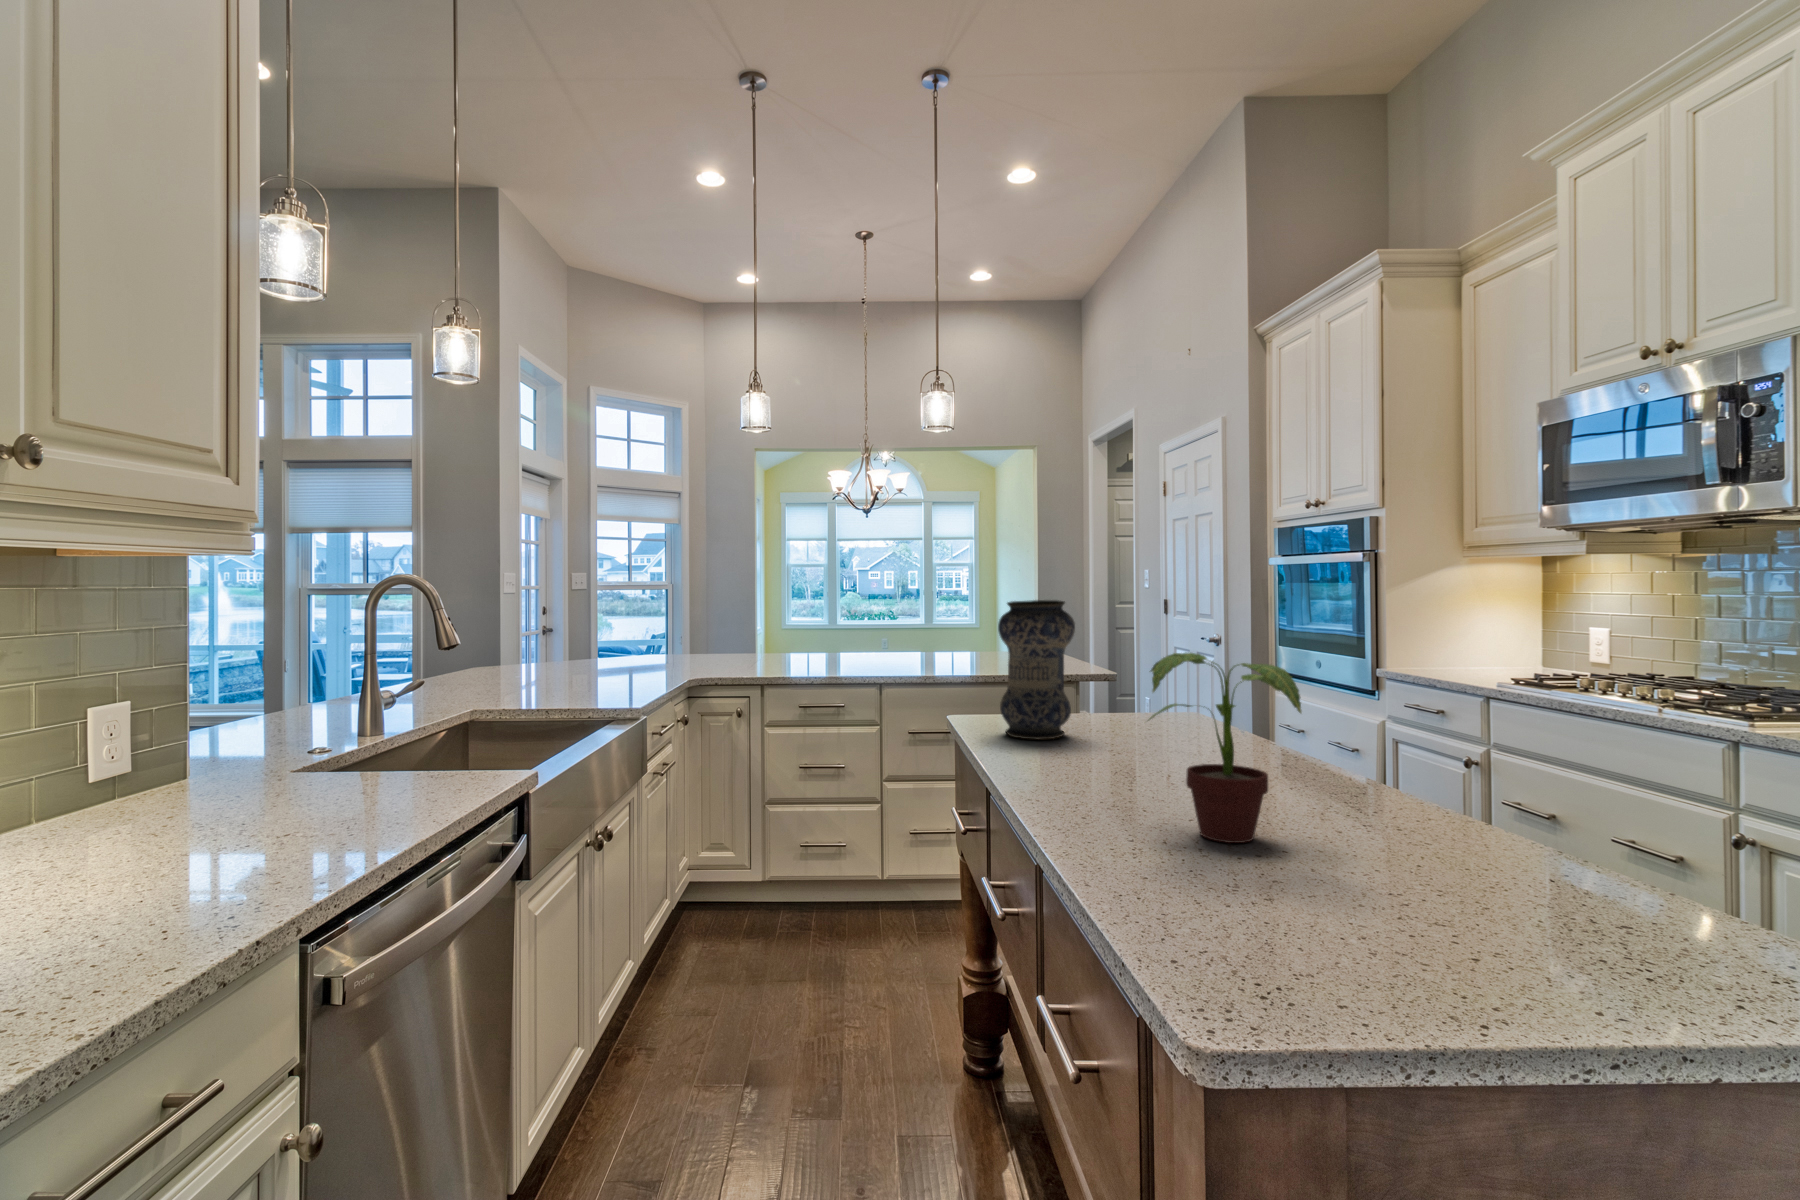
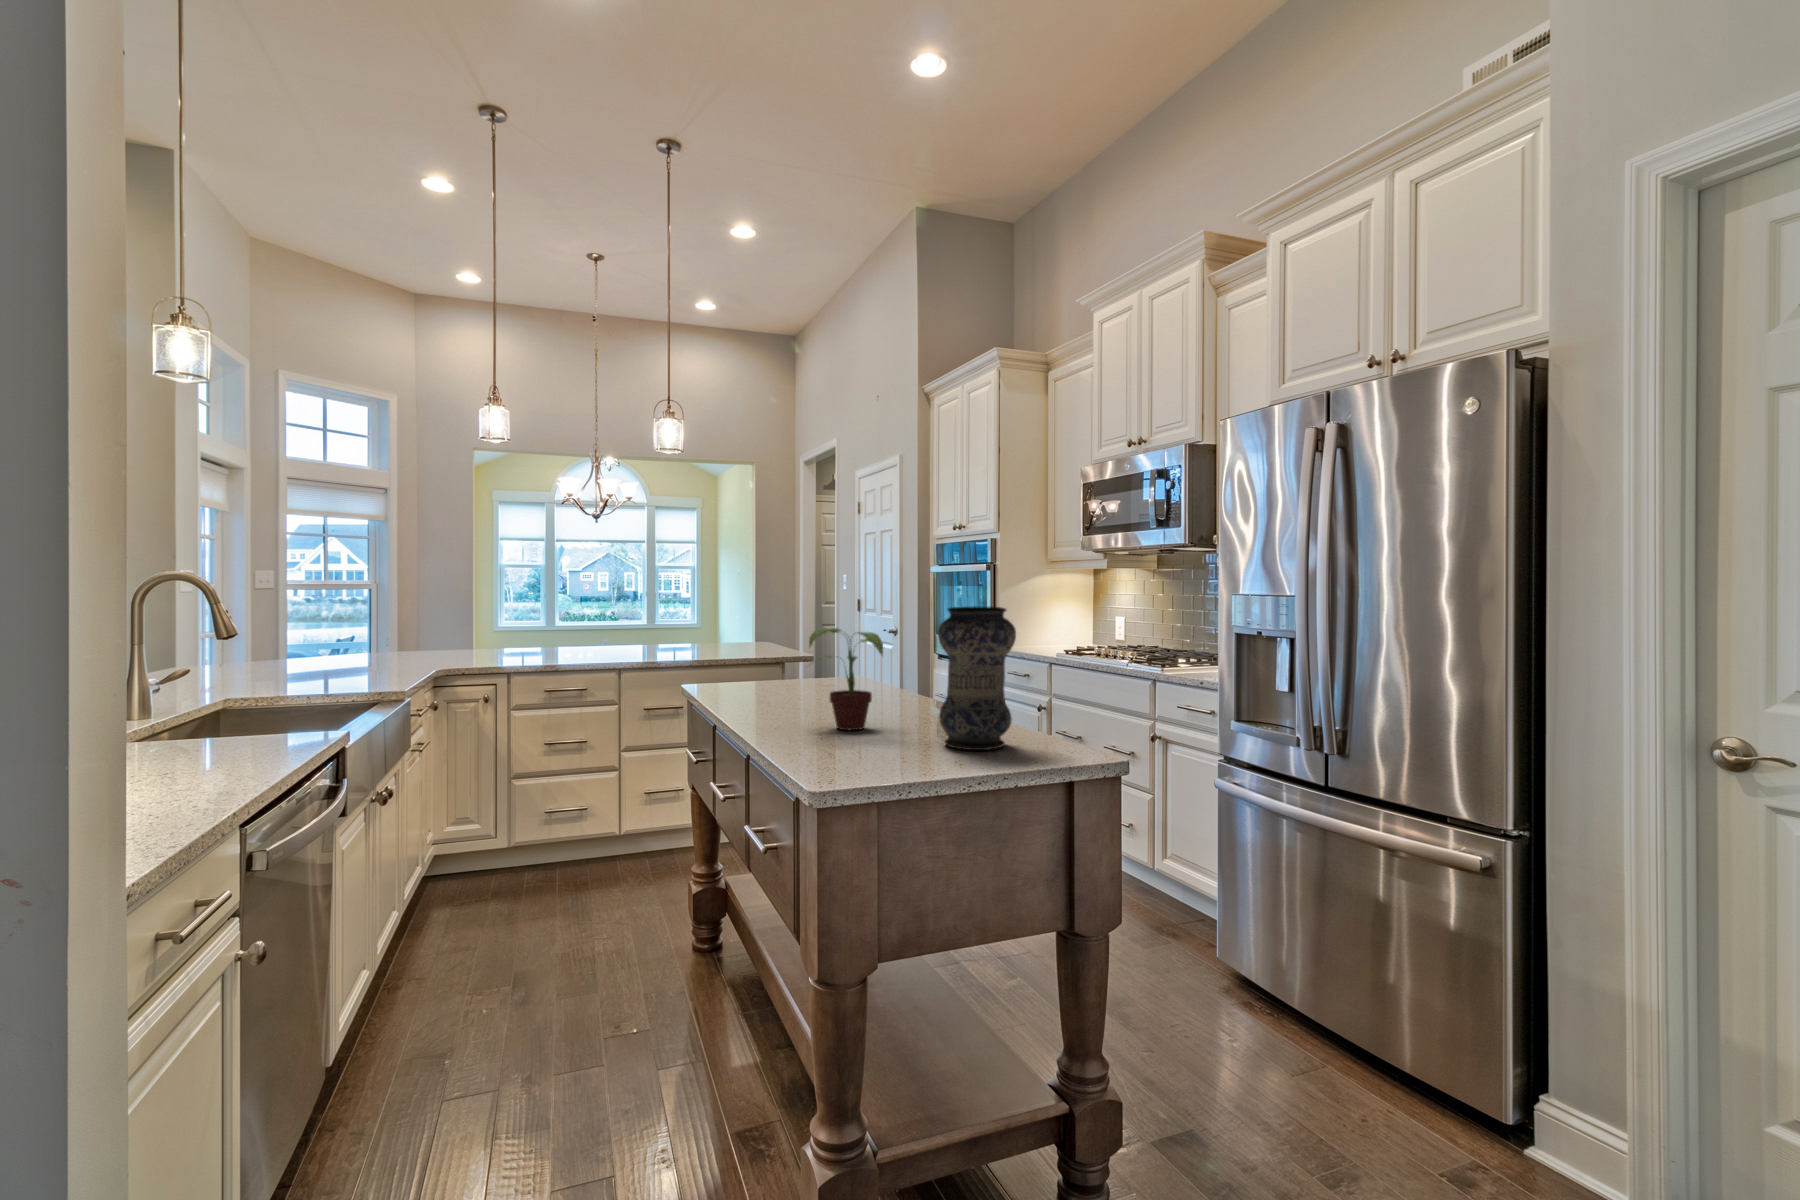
vase: present [998,600,1075,740] -> present [938,606,1016,750]

